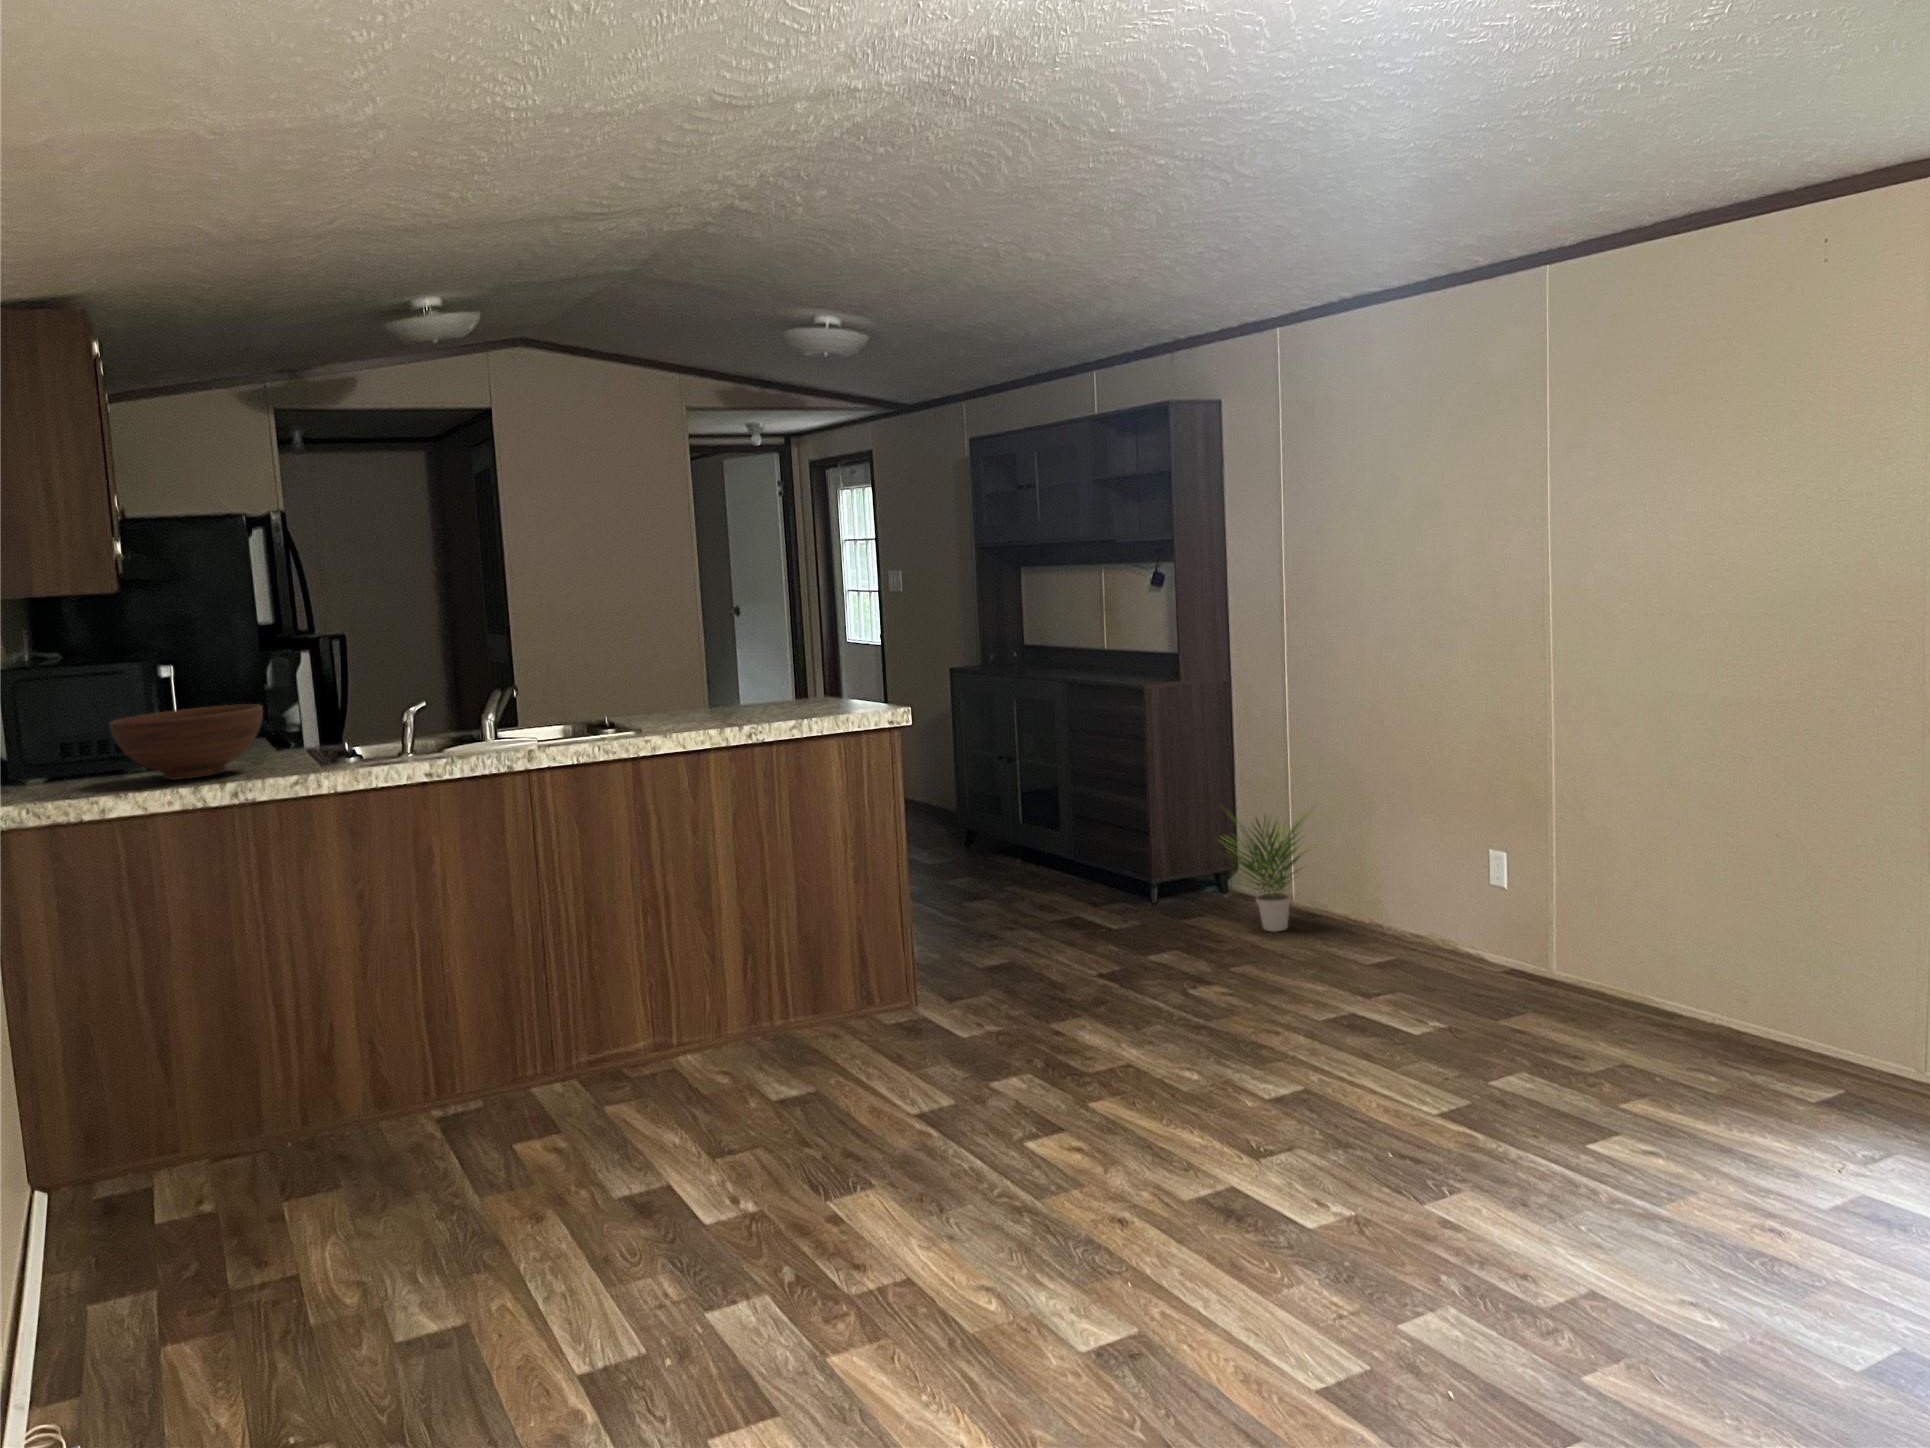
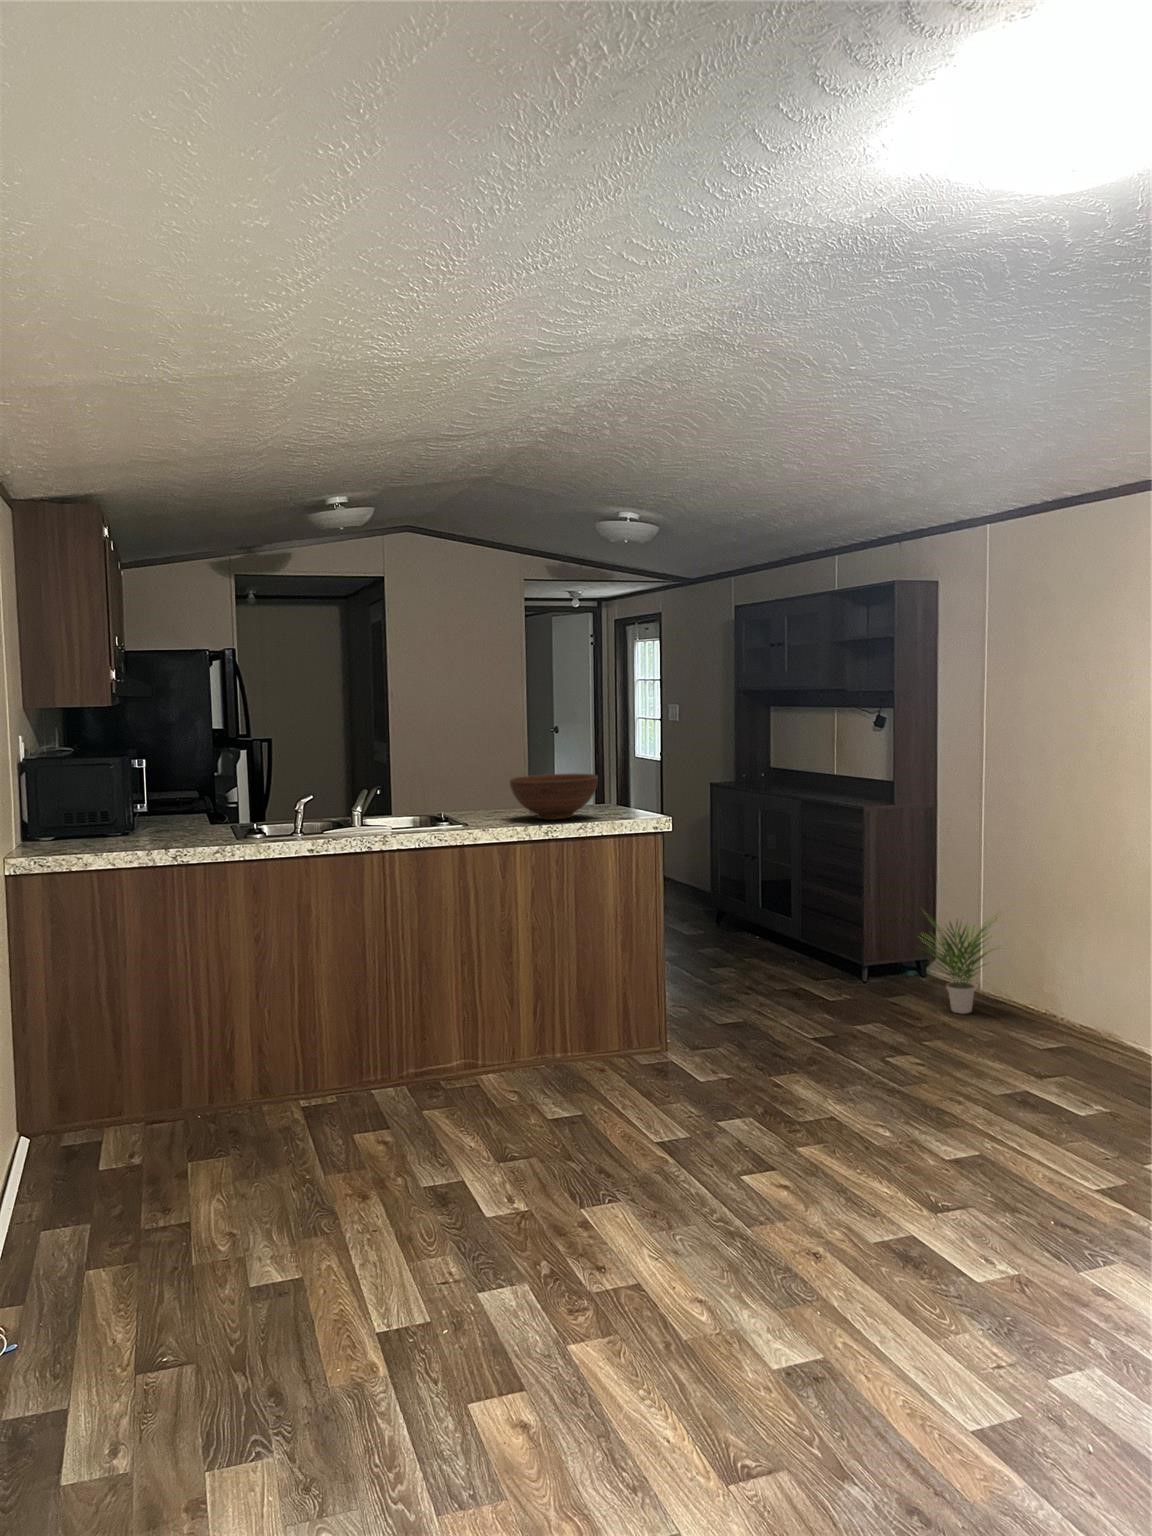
fruit bowl: present [109,704,263,780] -> present [510,773,598,820]

